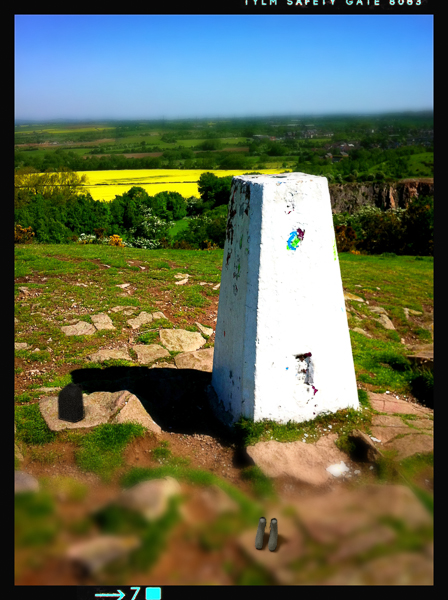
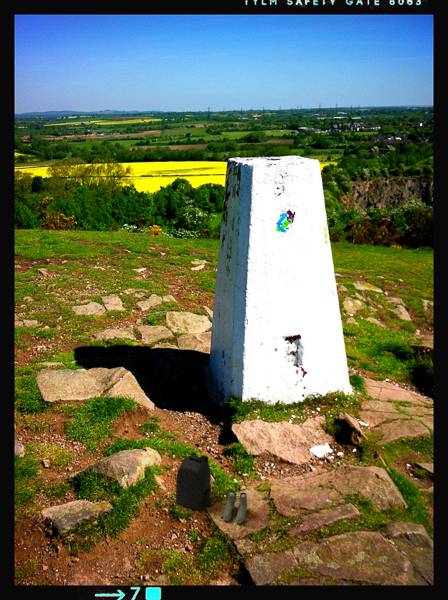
backpack: present [57,382,85,422] -> present [176,452,211,510]

